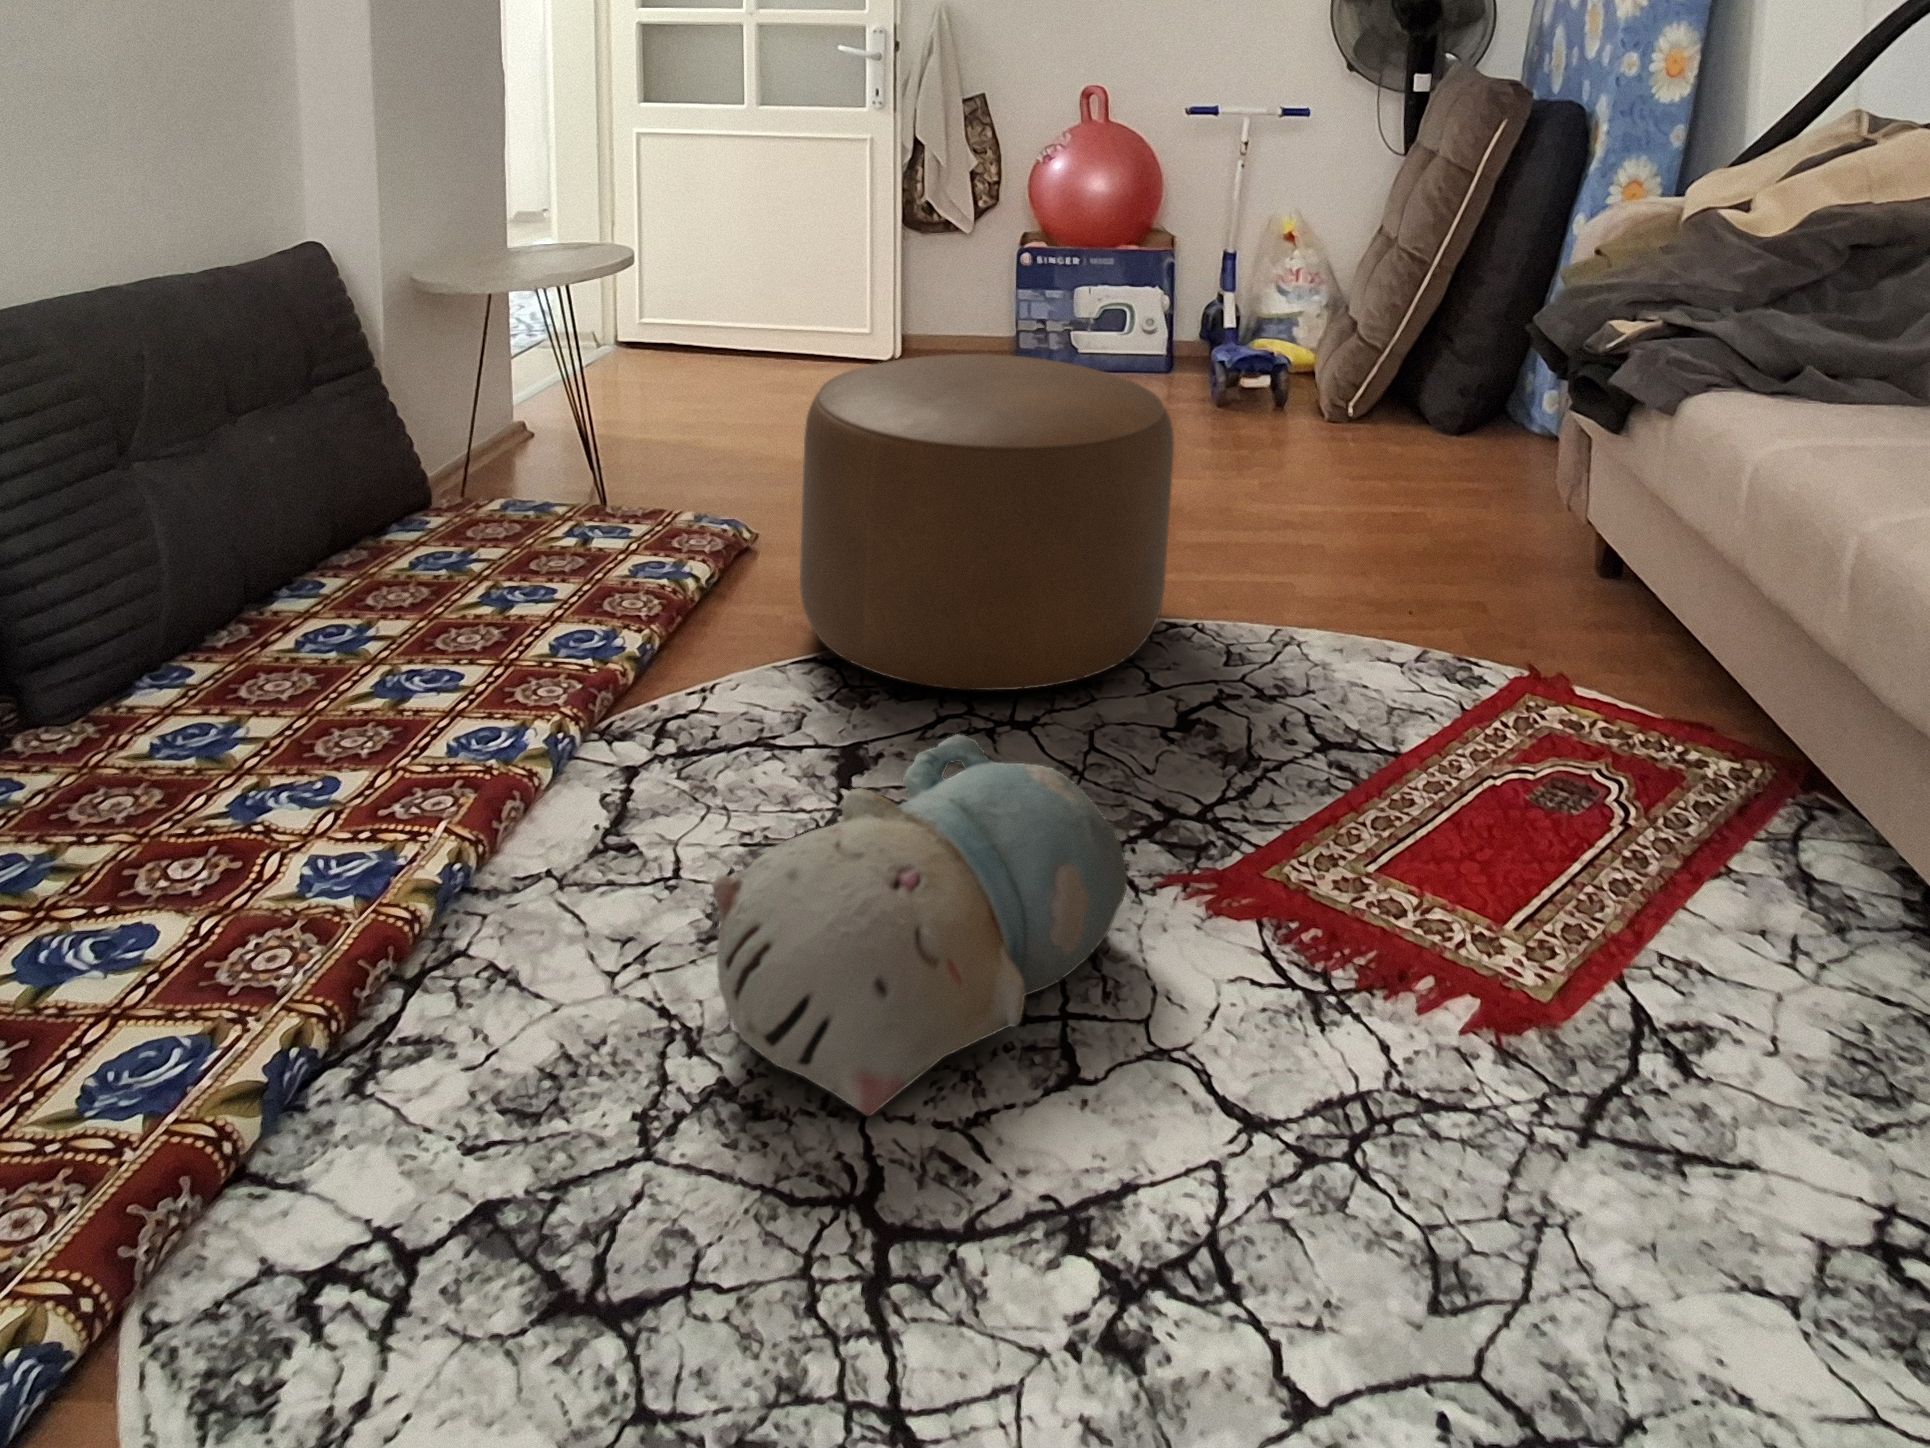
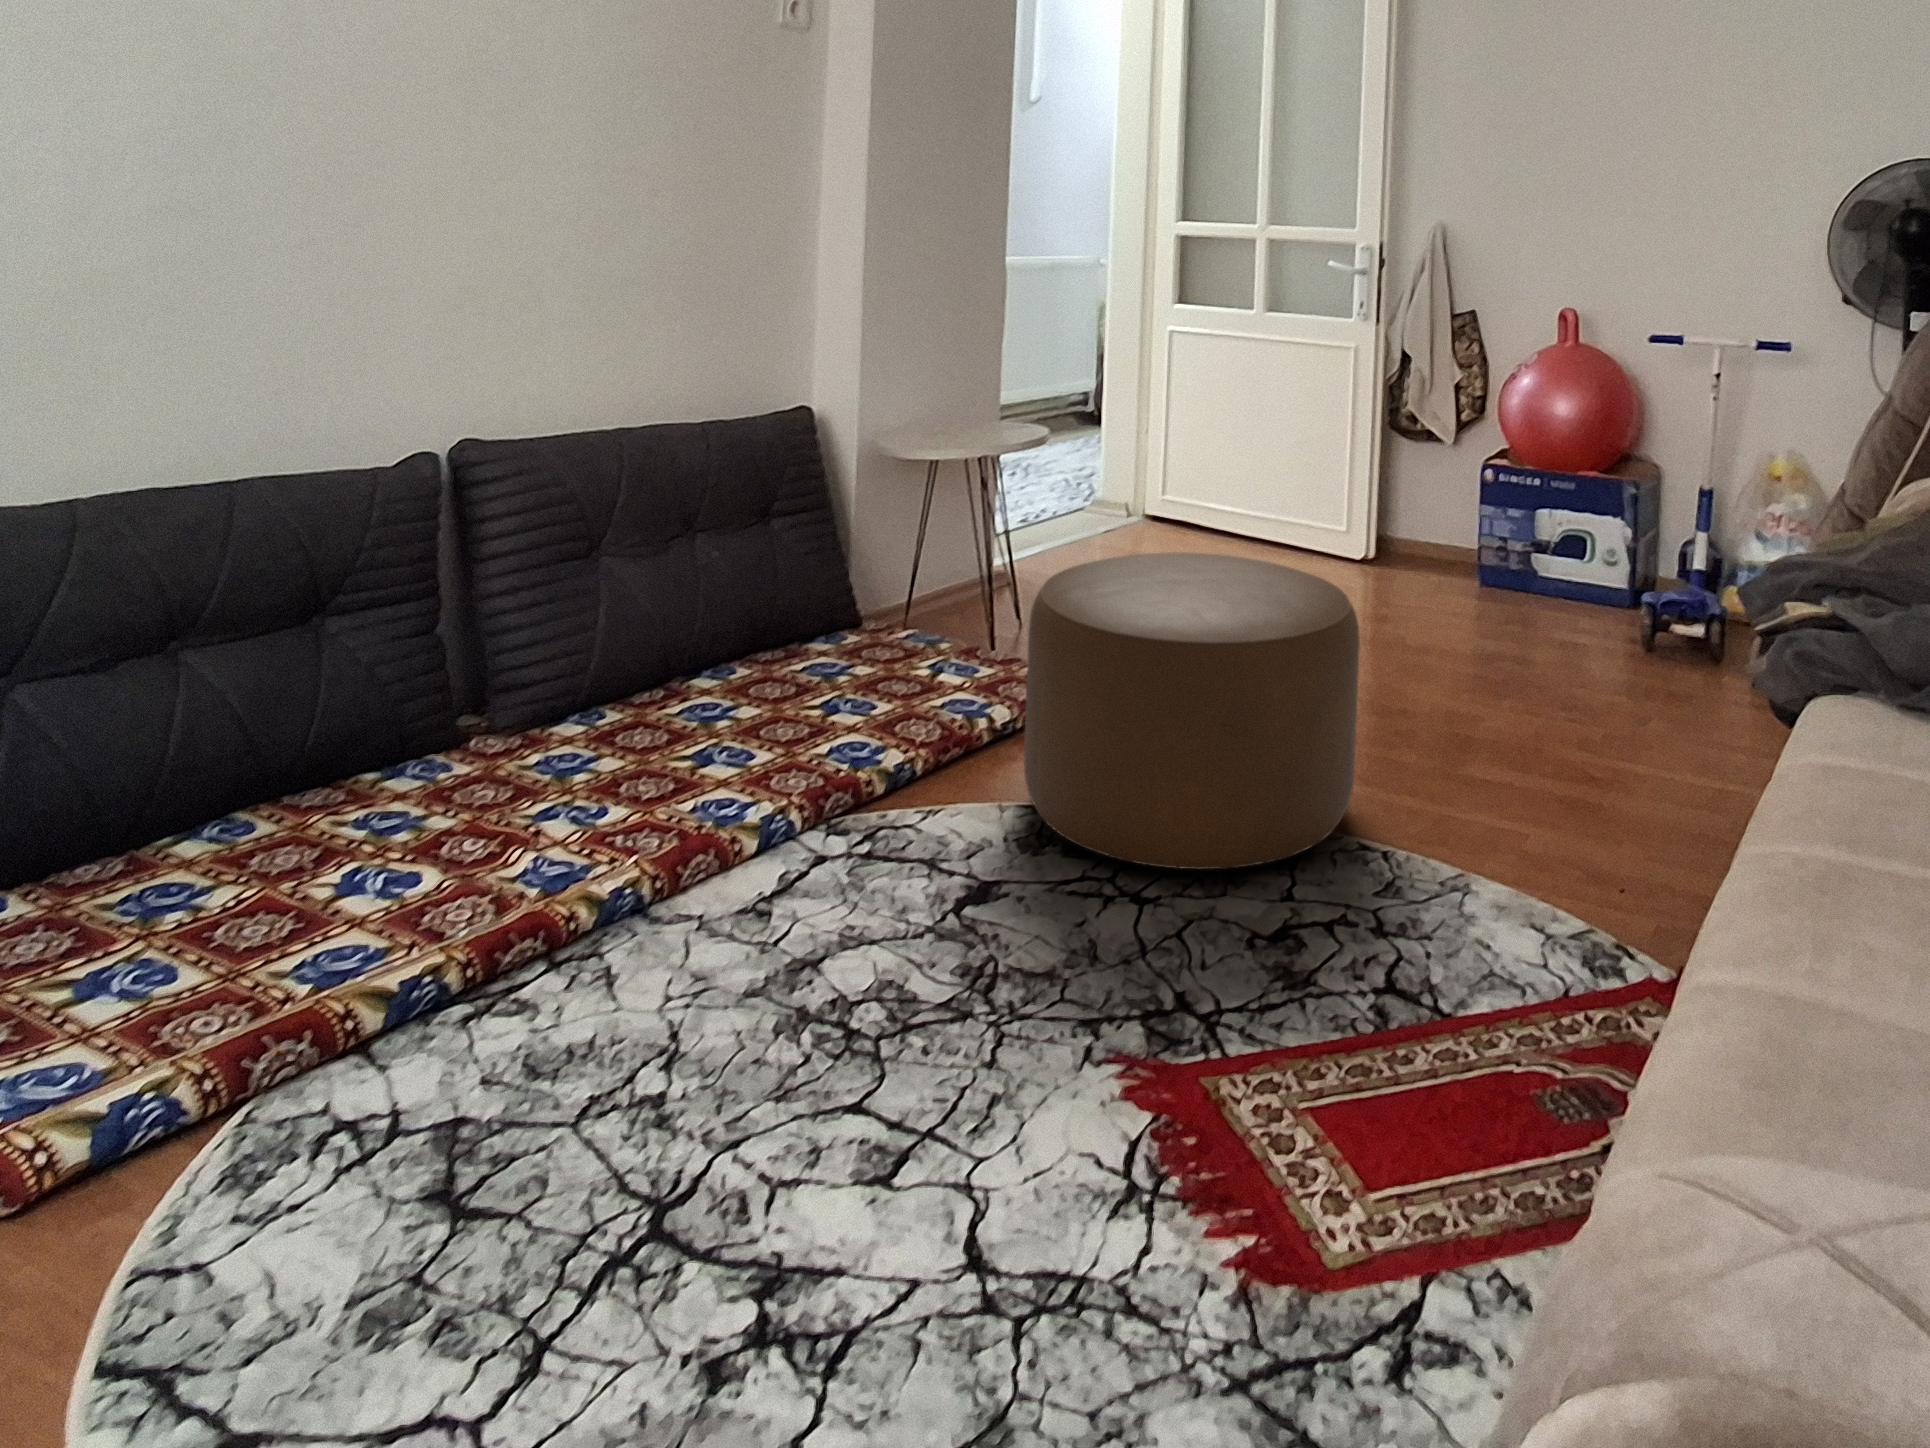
plush toy: present [712,734,1127,1116] -> none [658,870,1038,1147]

